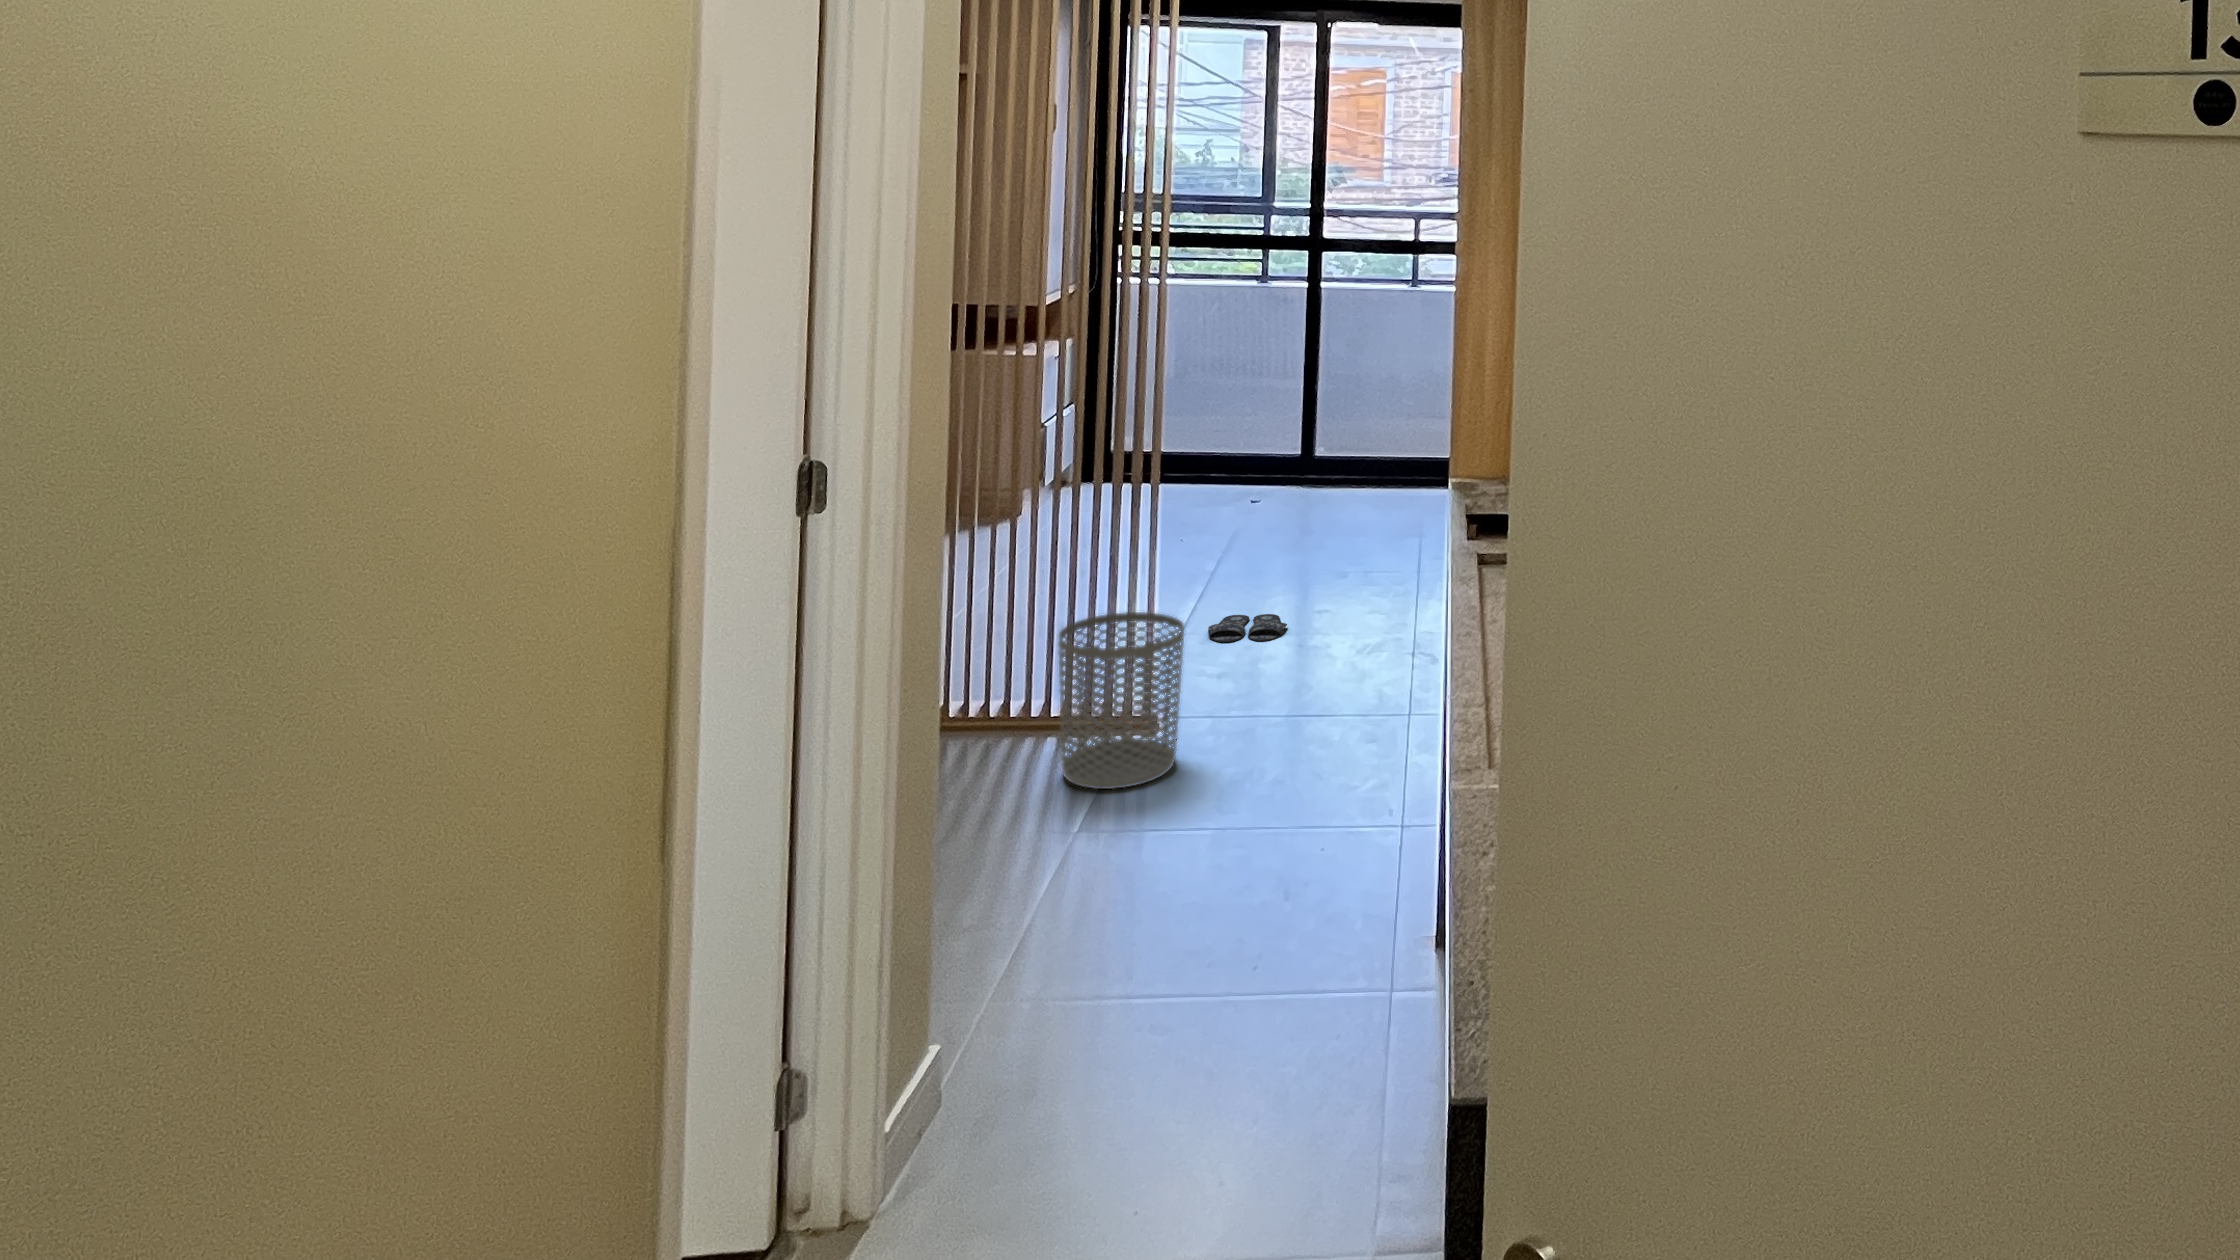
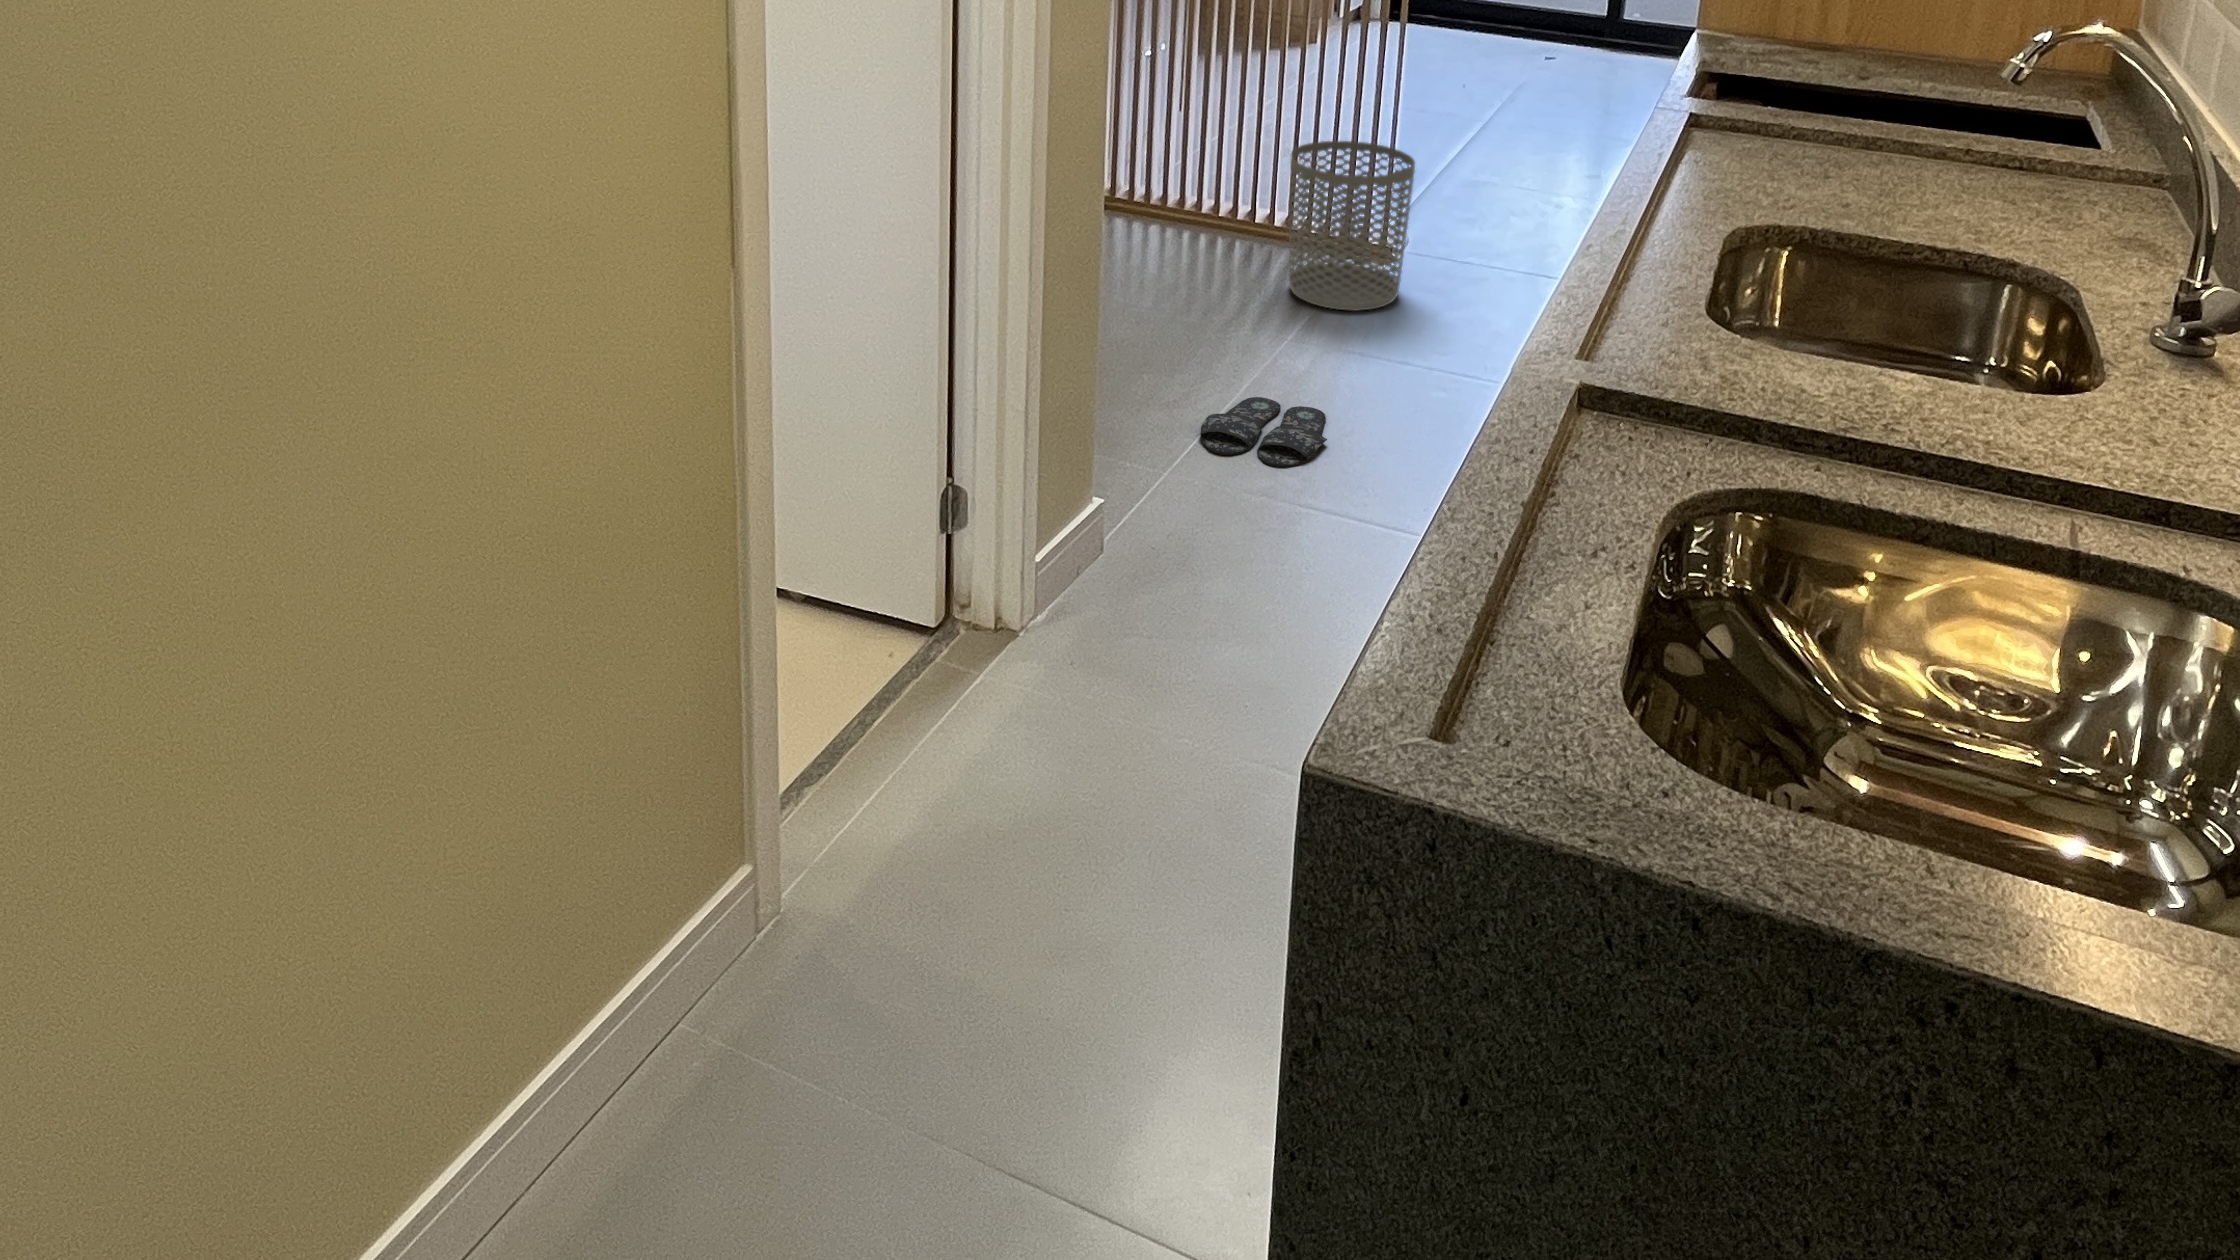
slippers: present [1208,614,1287,643] -> present [1200,397,1327,467]

